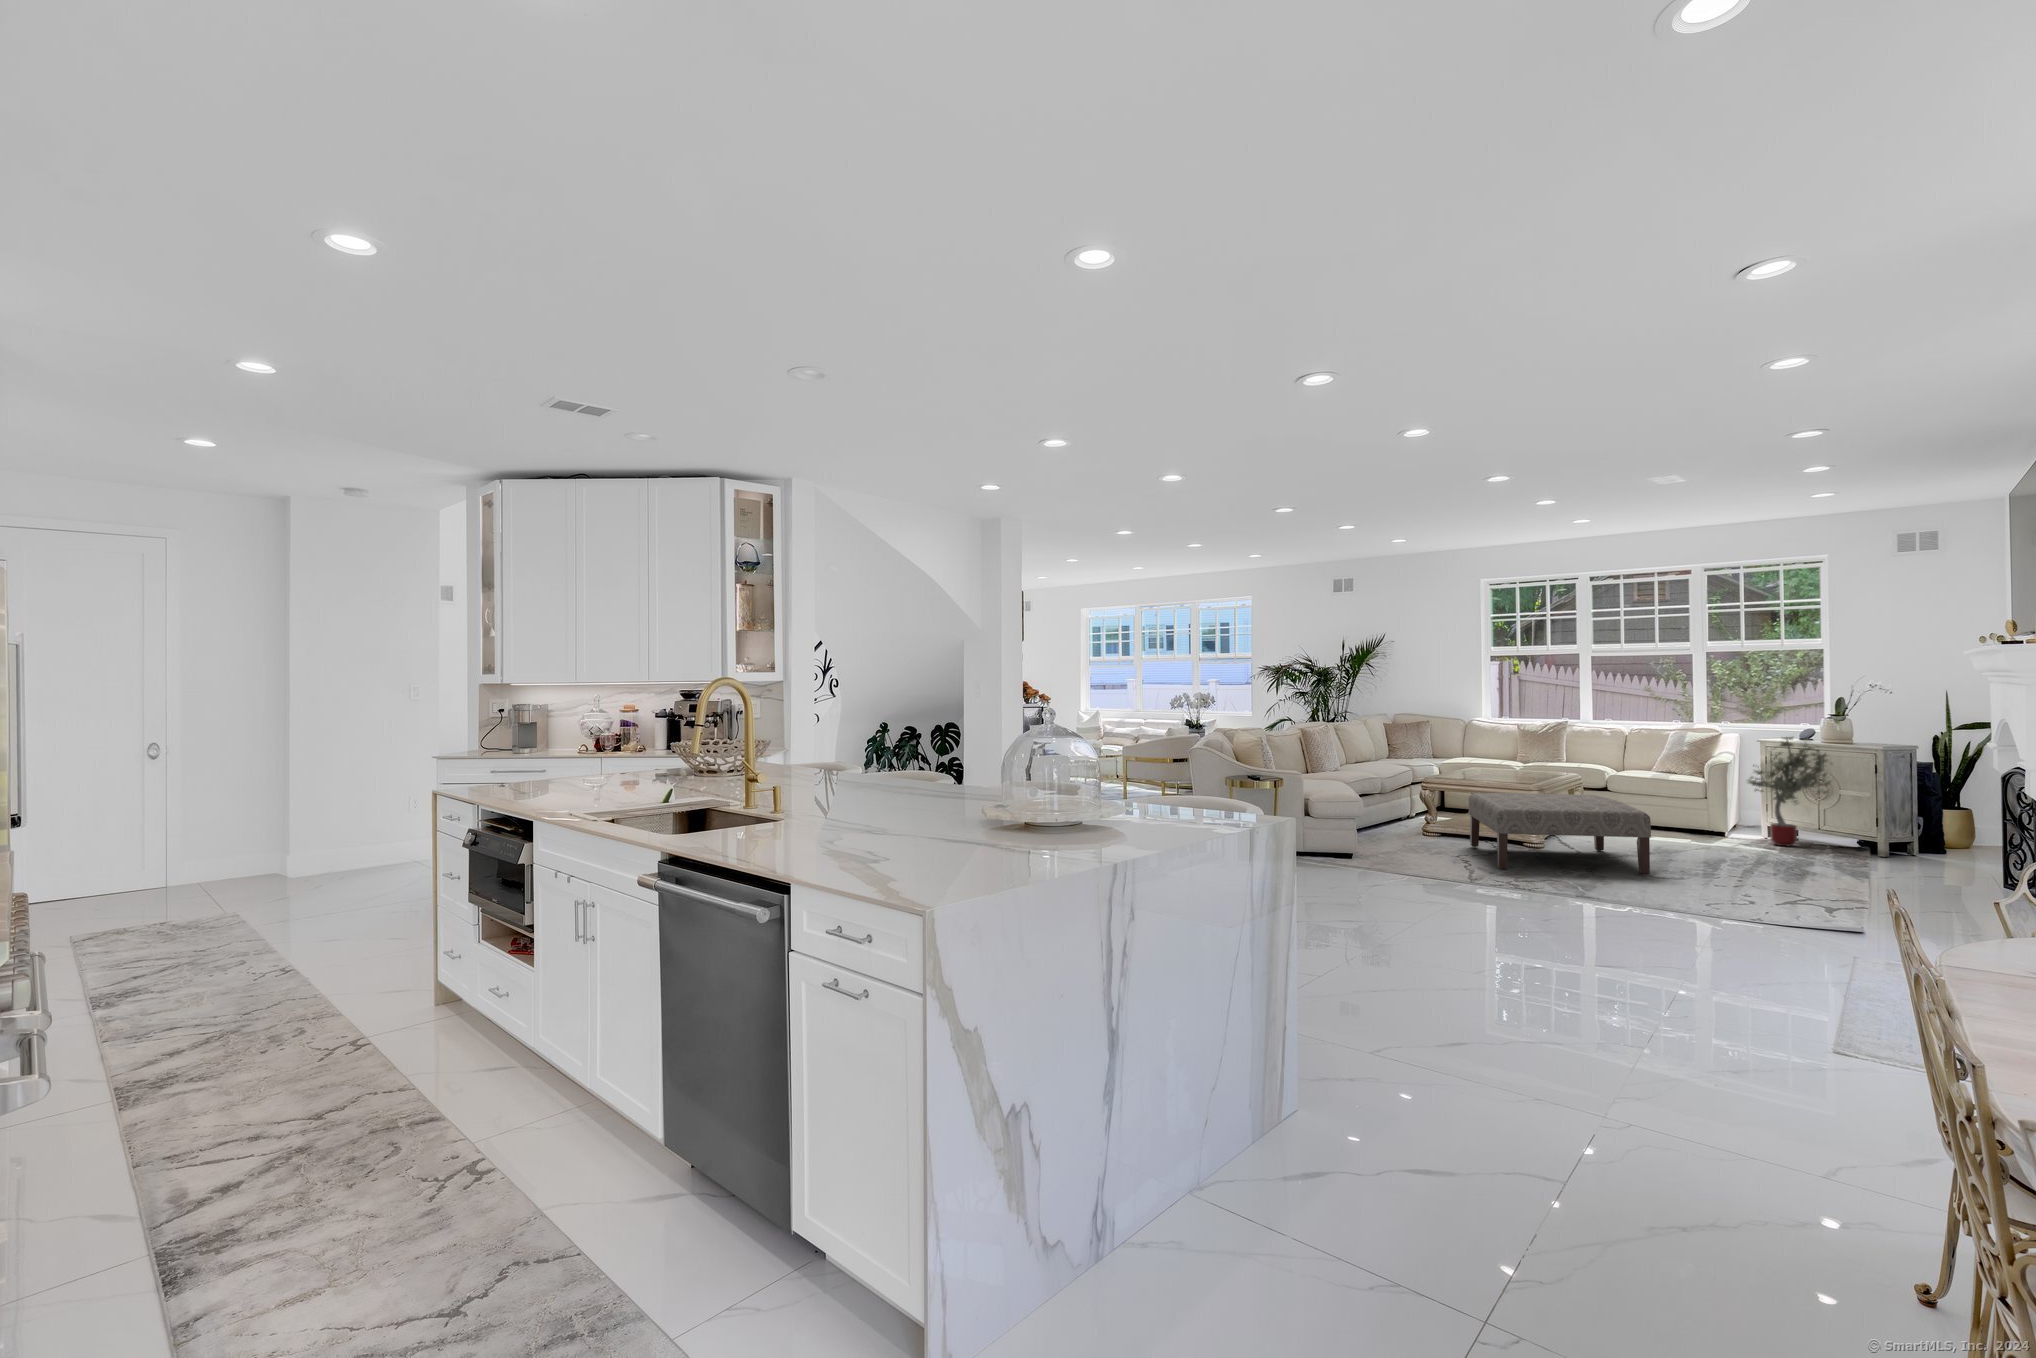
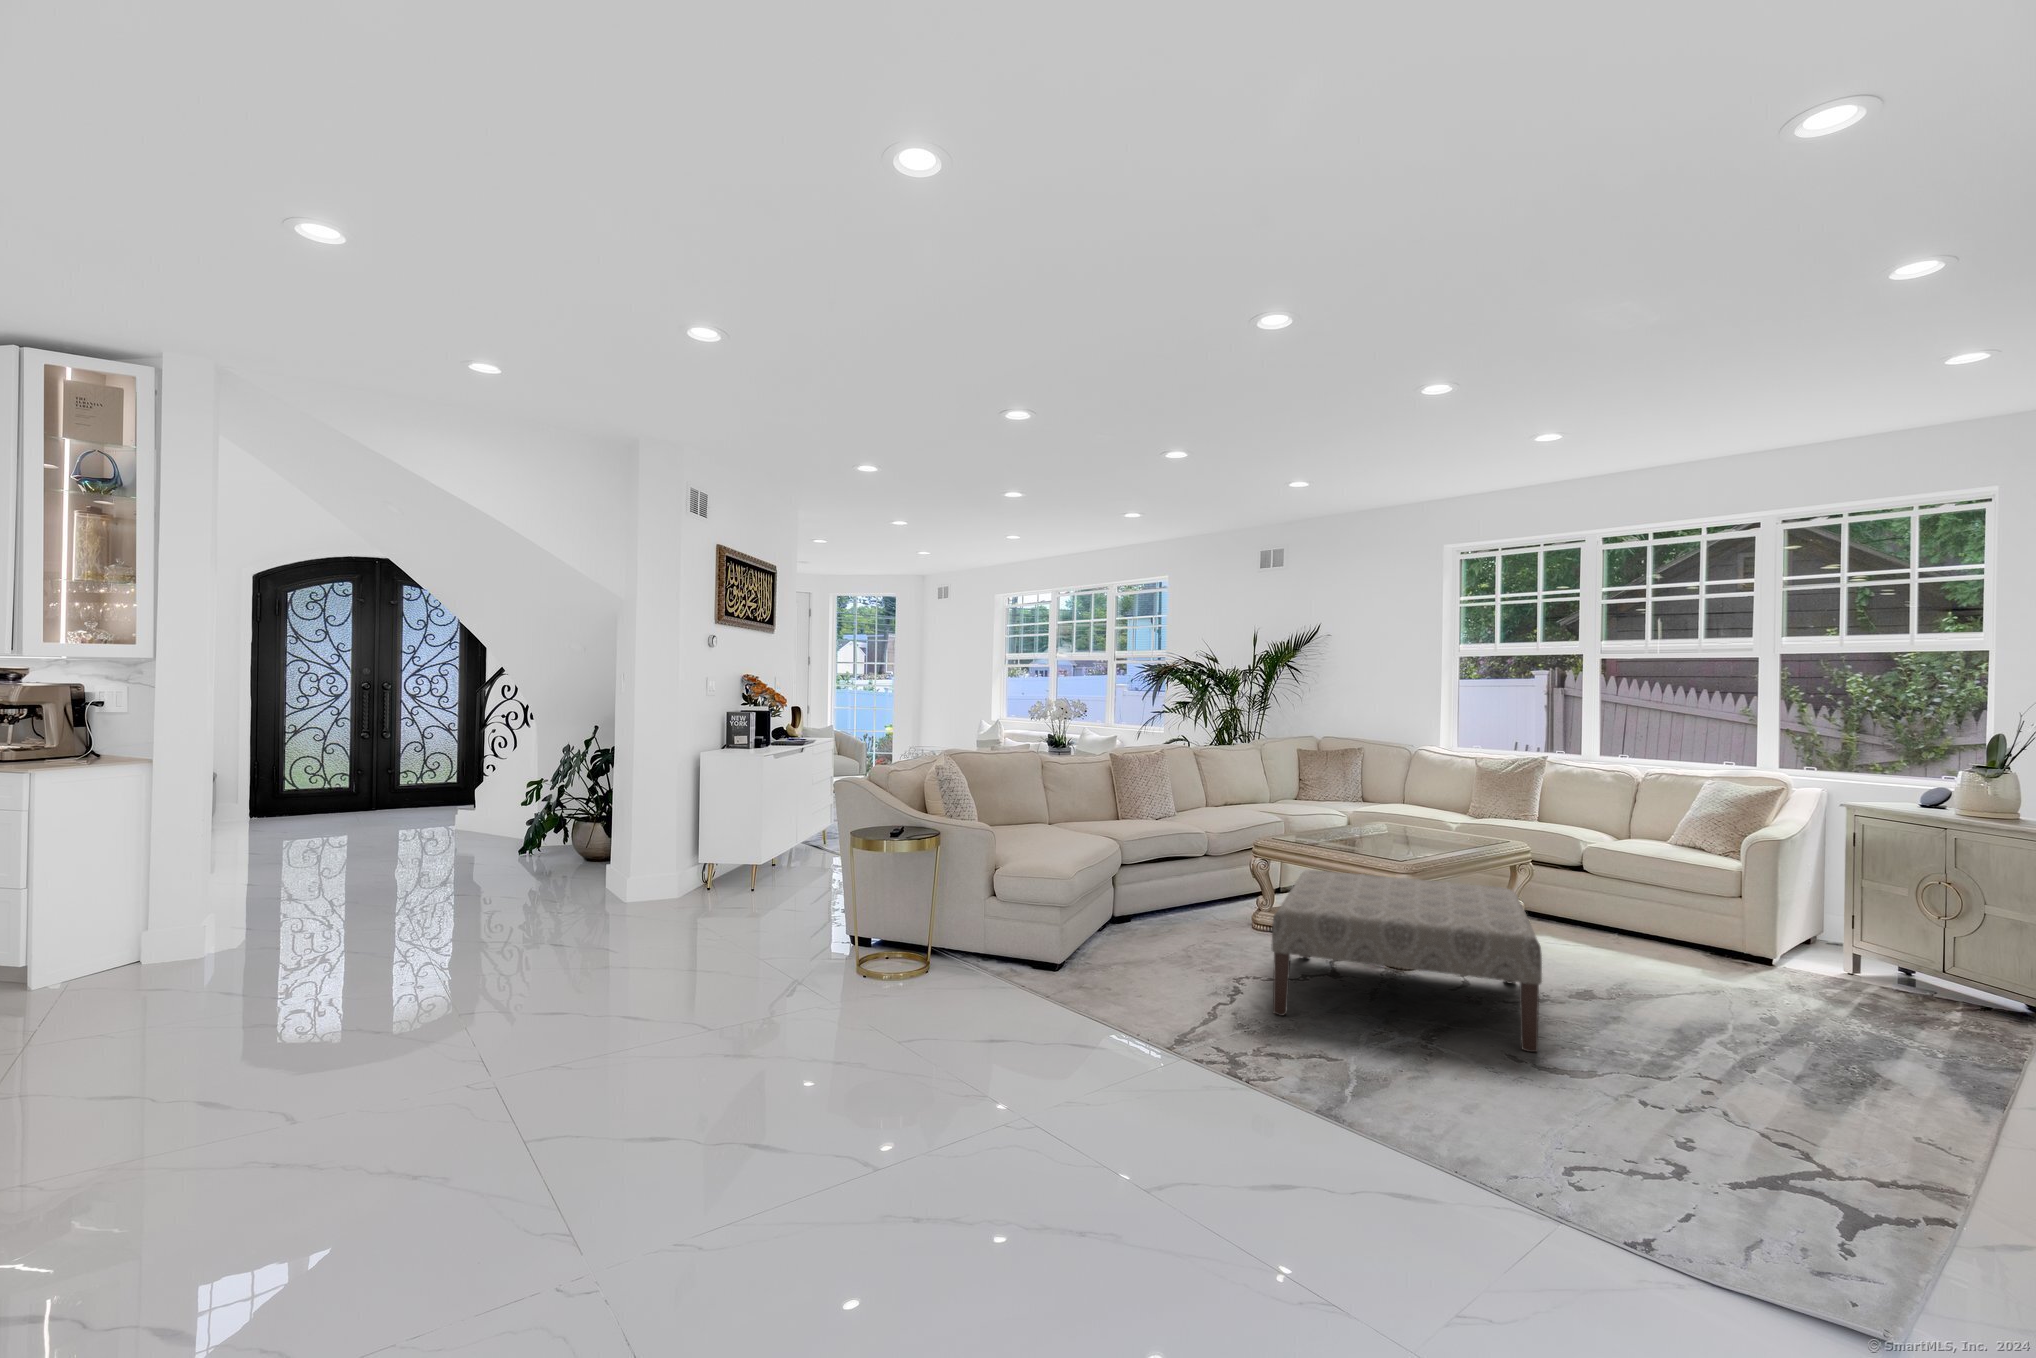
potted tree: present [1747,737,1831,847] -> none [1811,801,1970,999]

